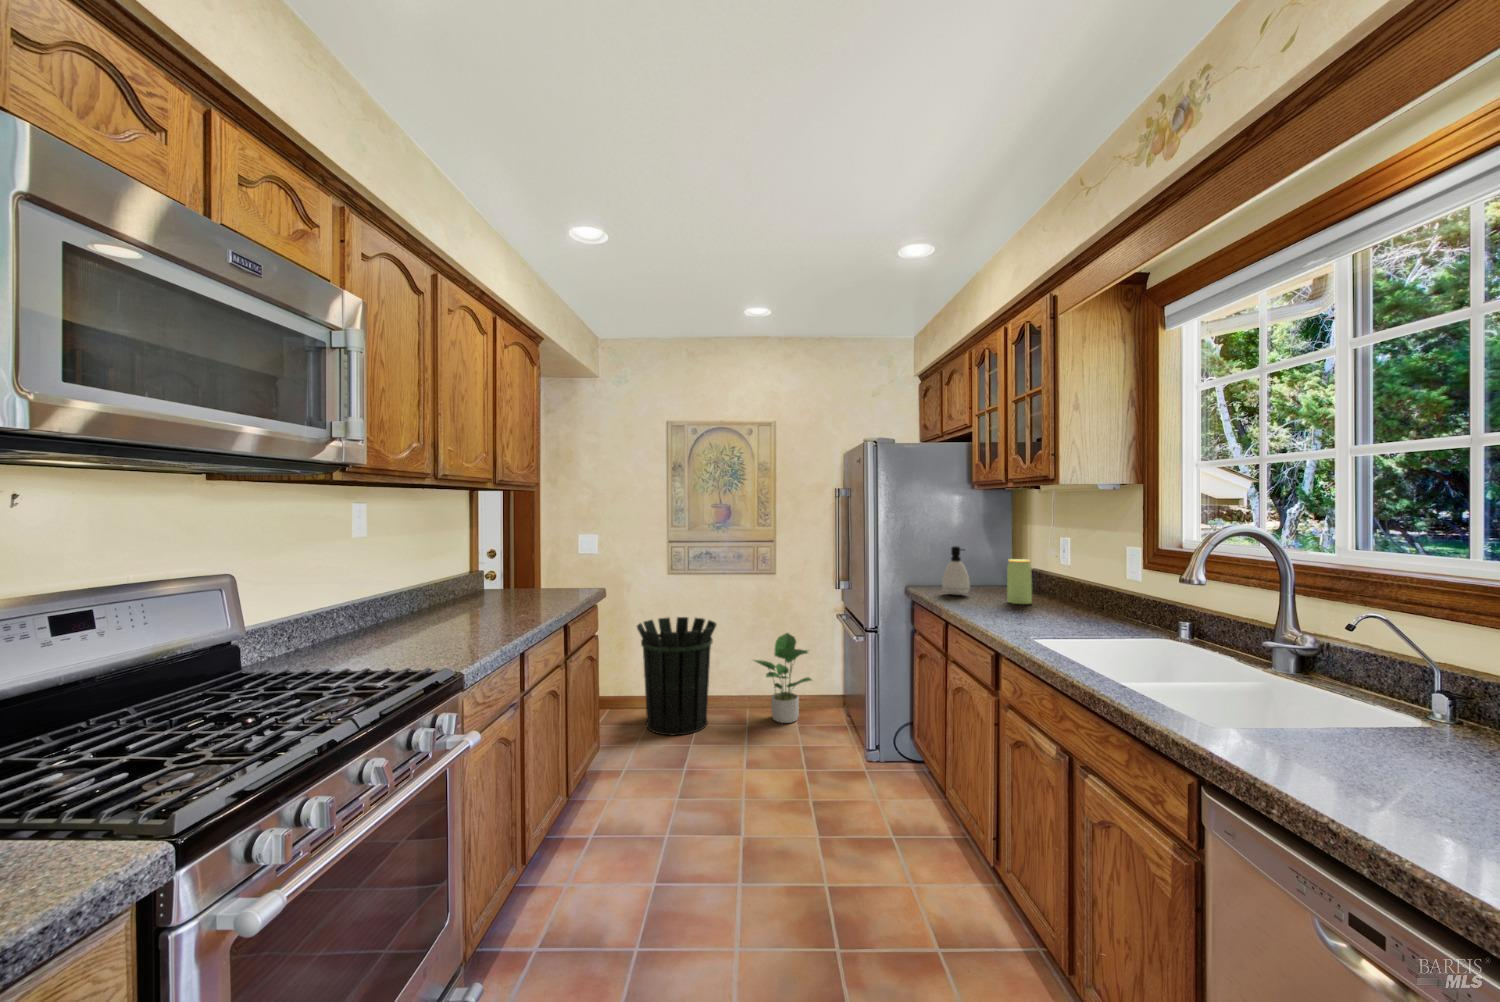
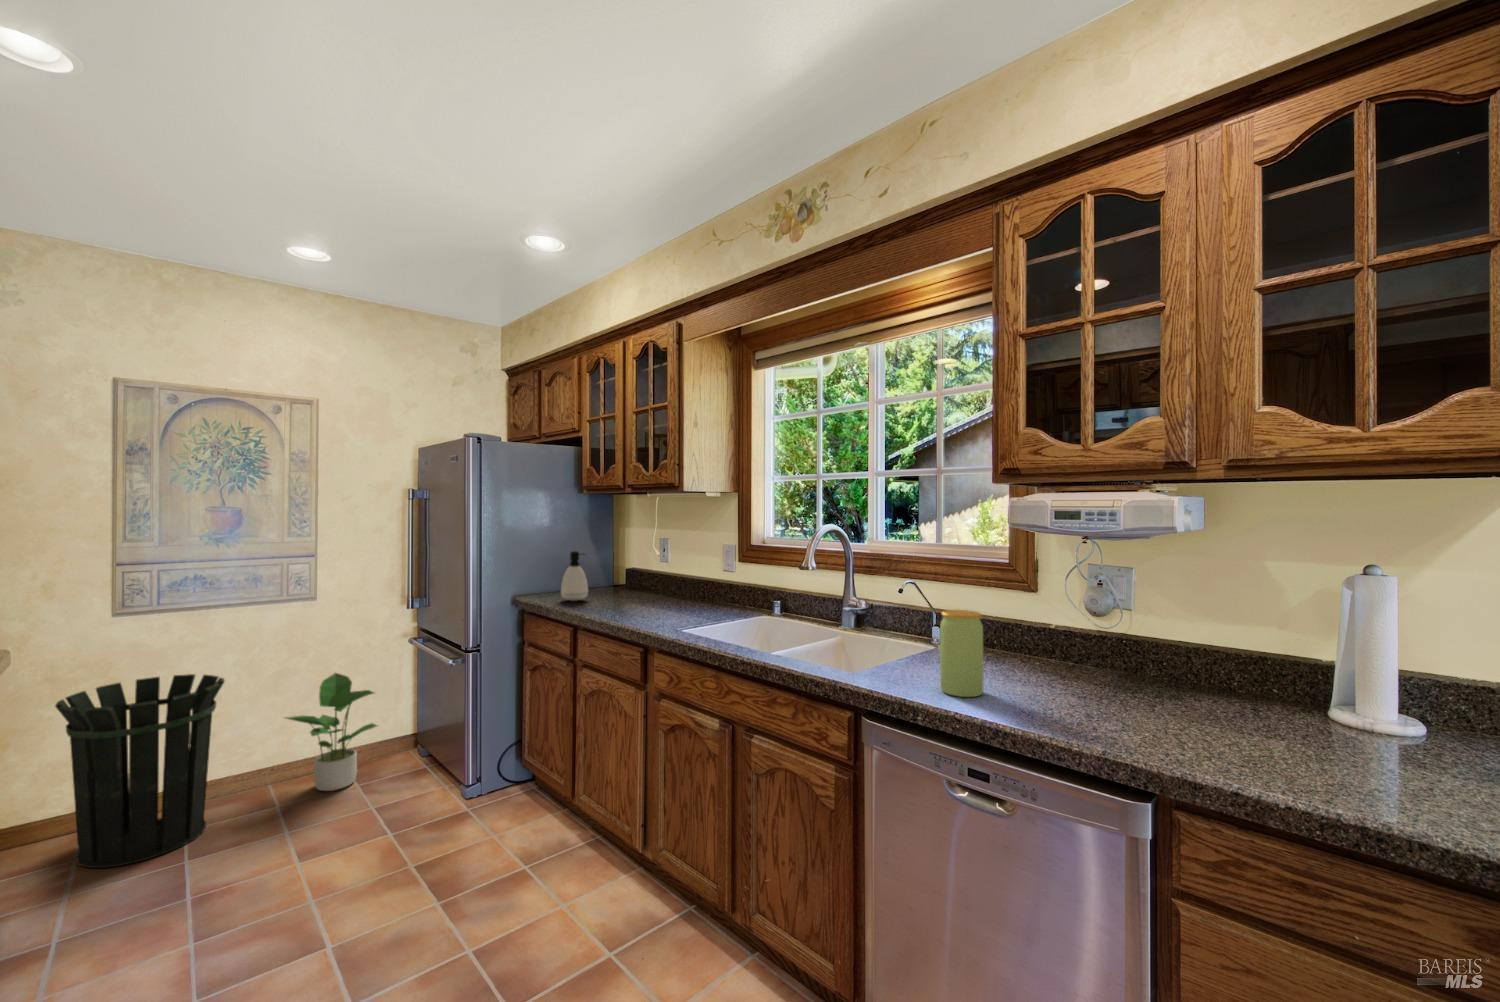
jar: present [1007,559,1032,604] -> present [940,610,983,697]

